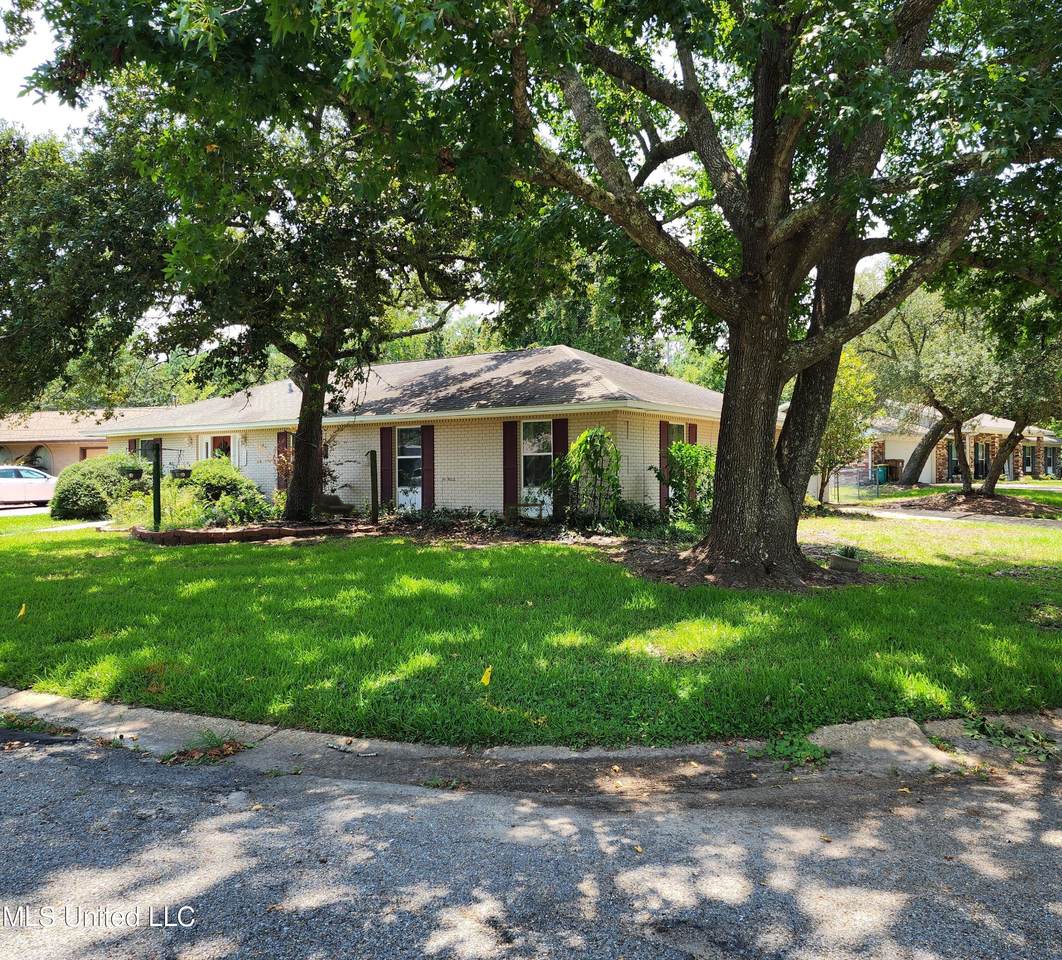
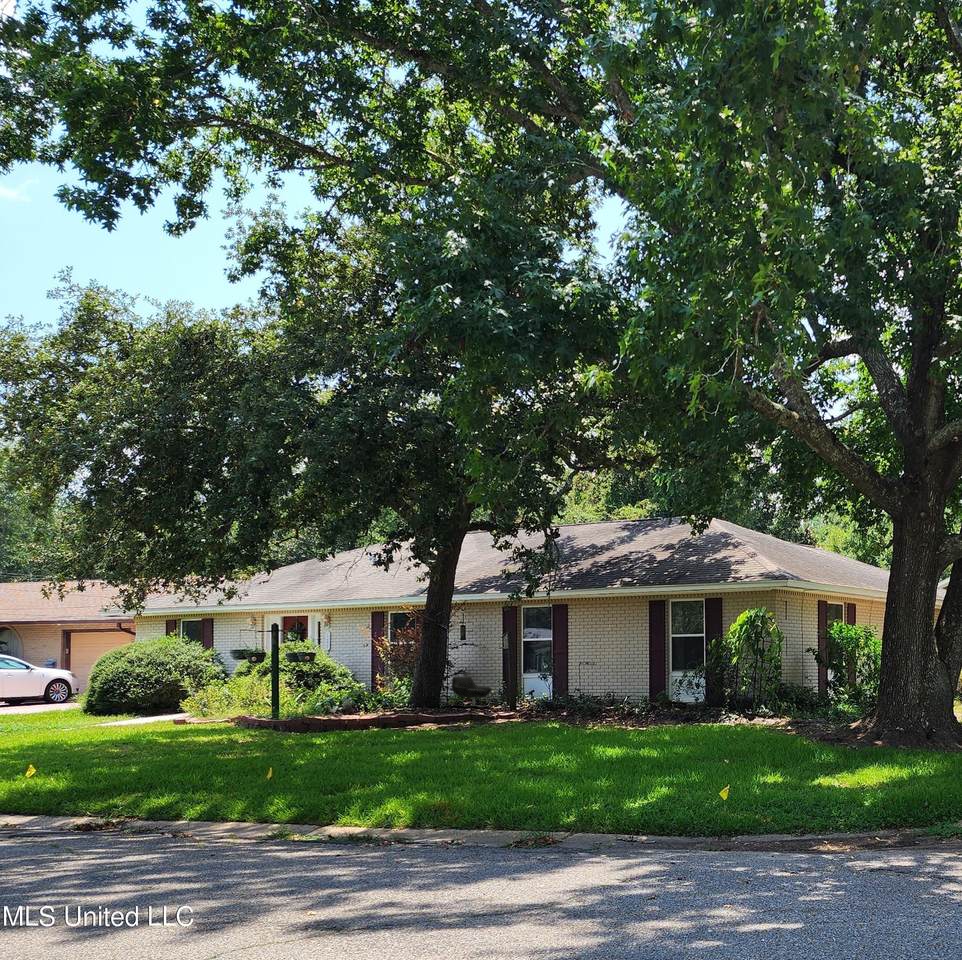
bench: present [505,503,543,525] -> none [654,687,696,711]

